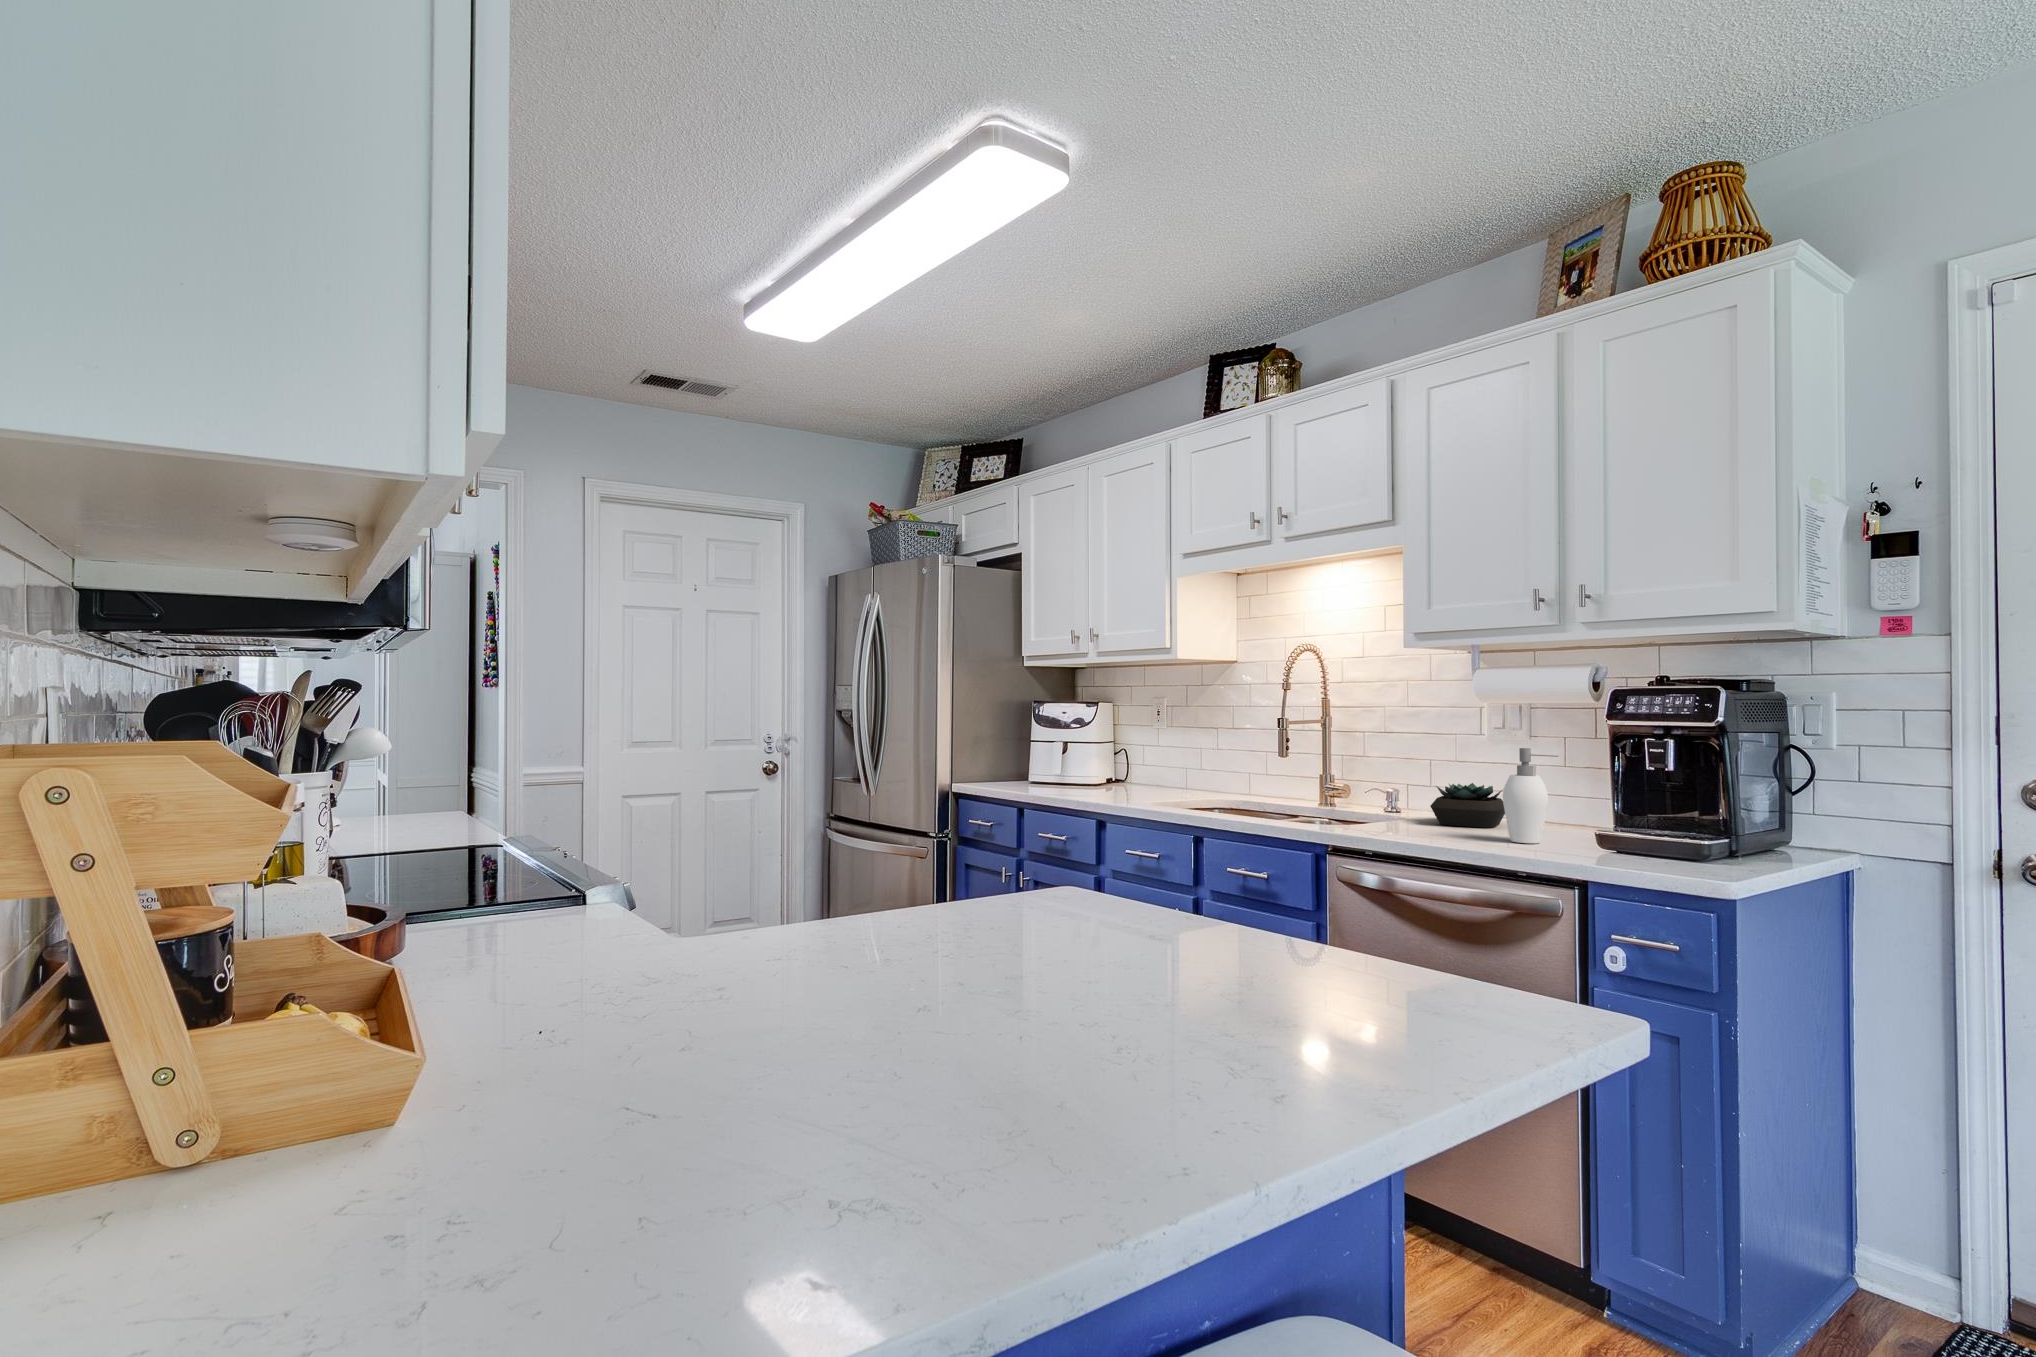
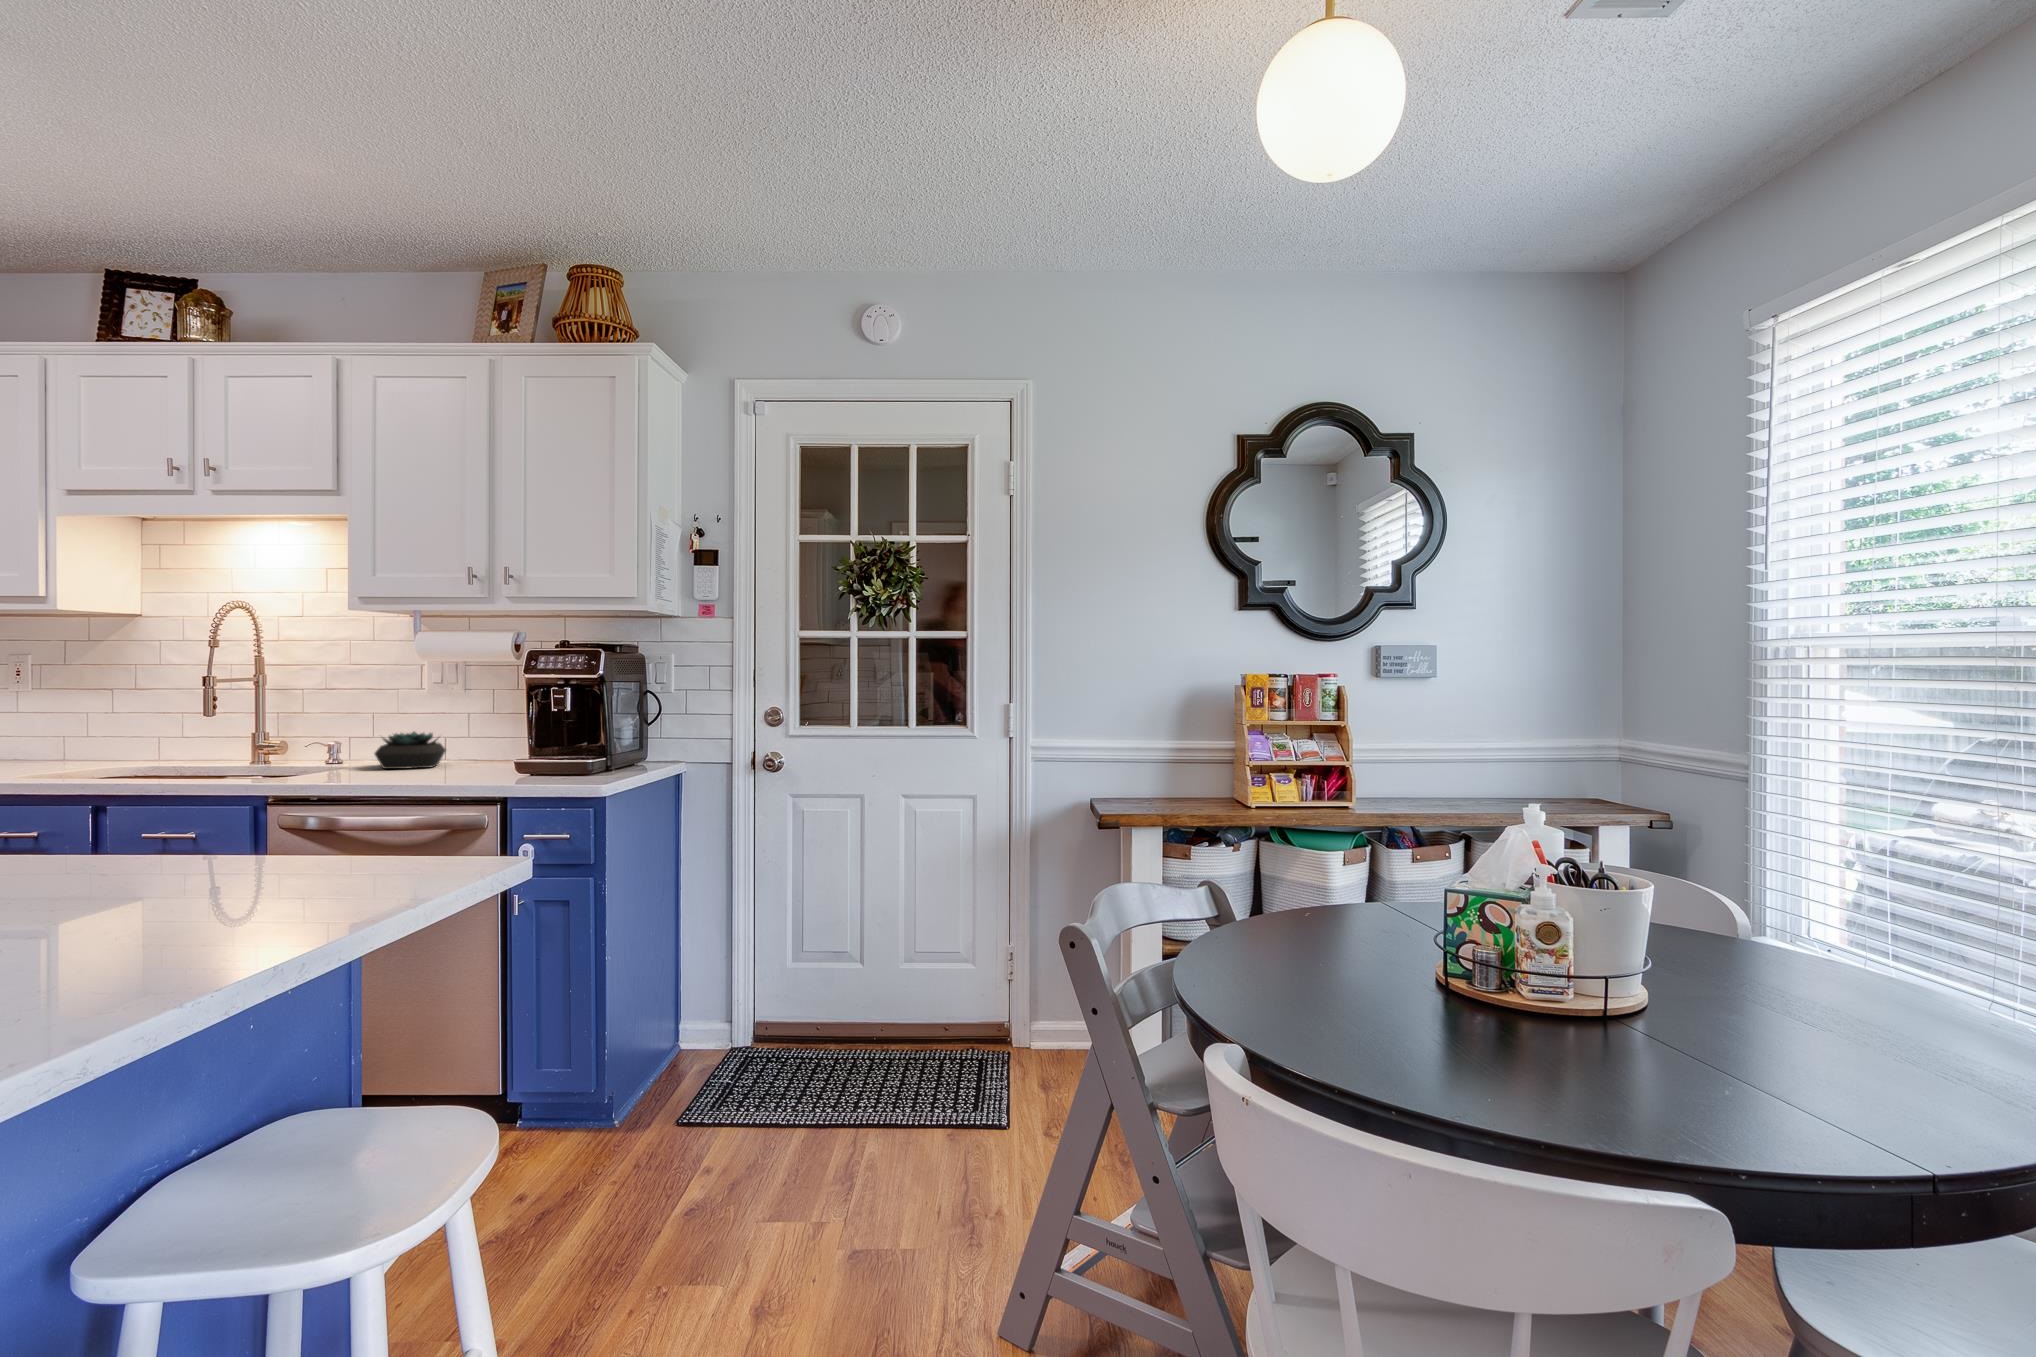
soap dispenser: present [1503,748,1559,843] -> none [441,698,487,776]

